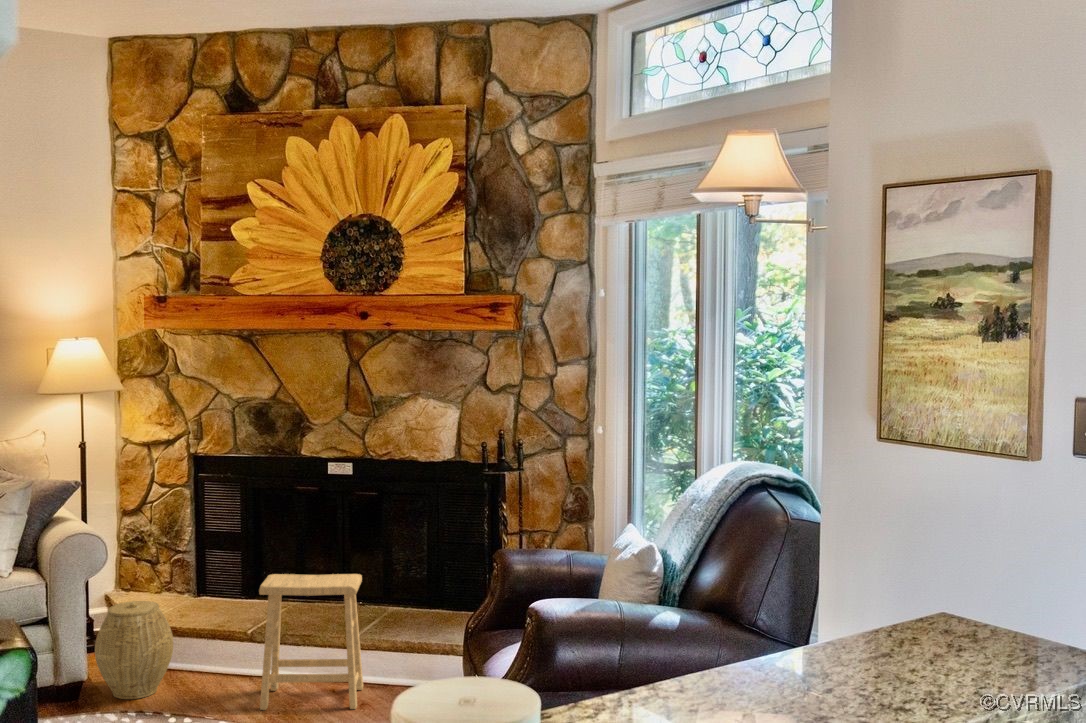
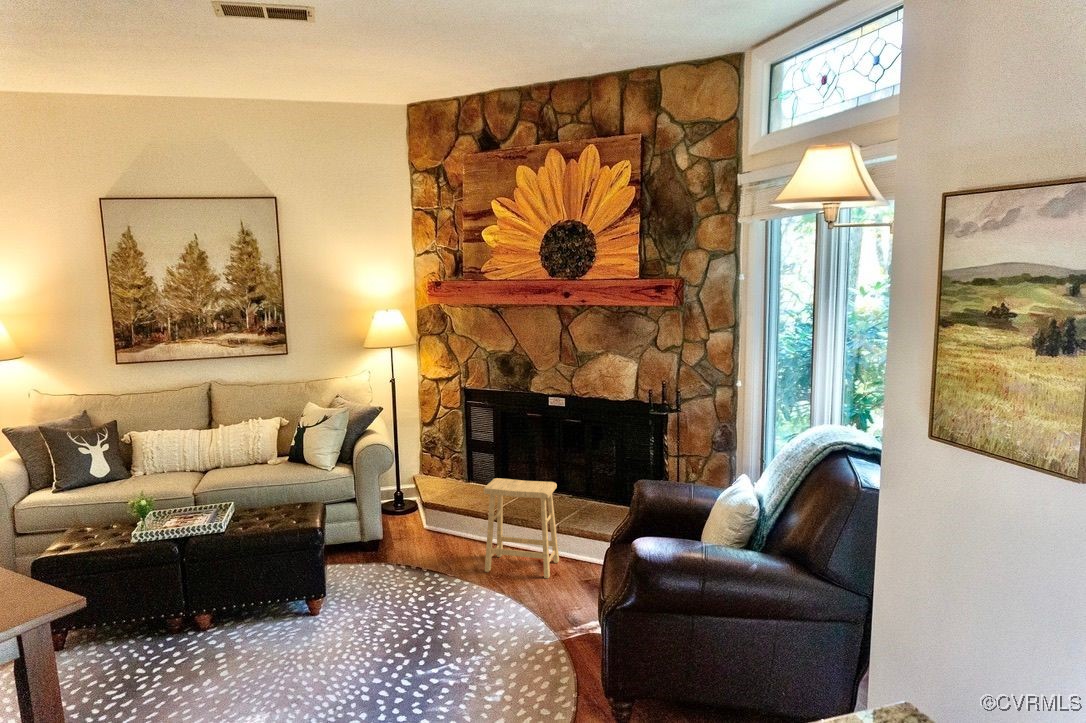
woven basket: present [95,601,174,699] -> none [387,489,437,554]

